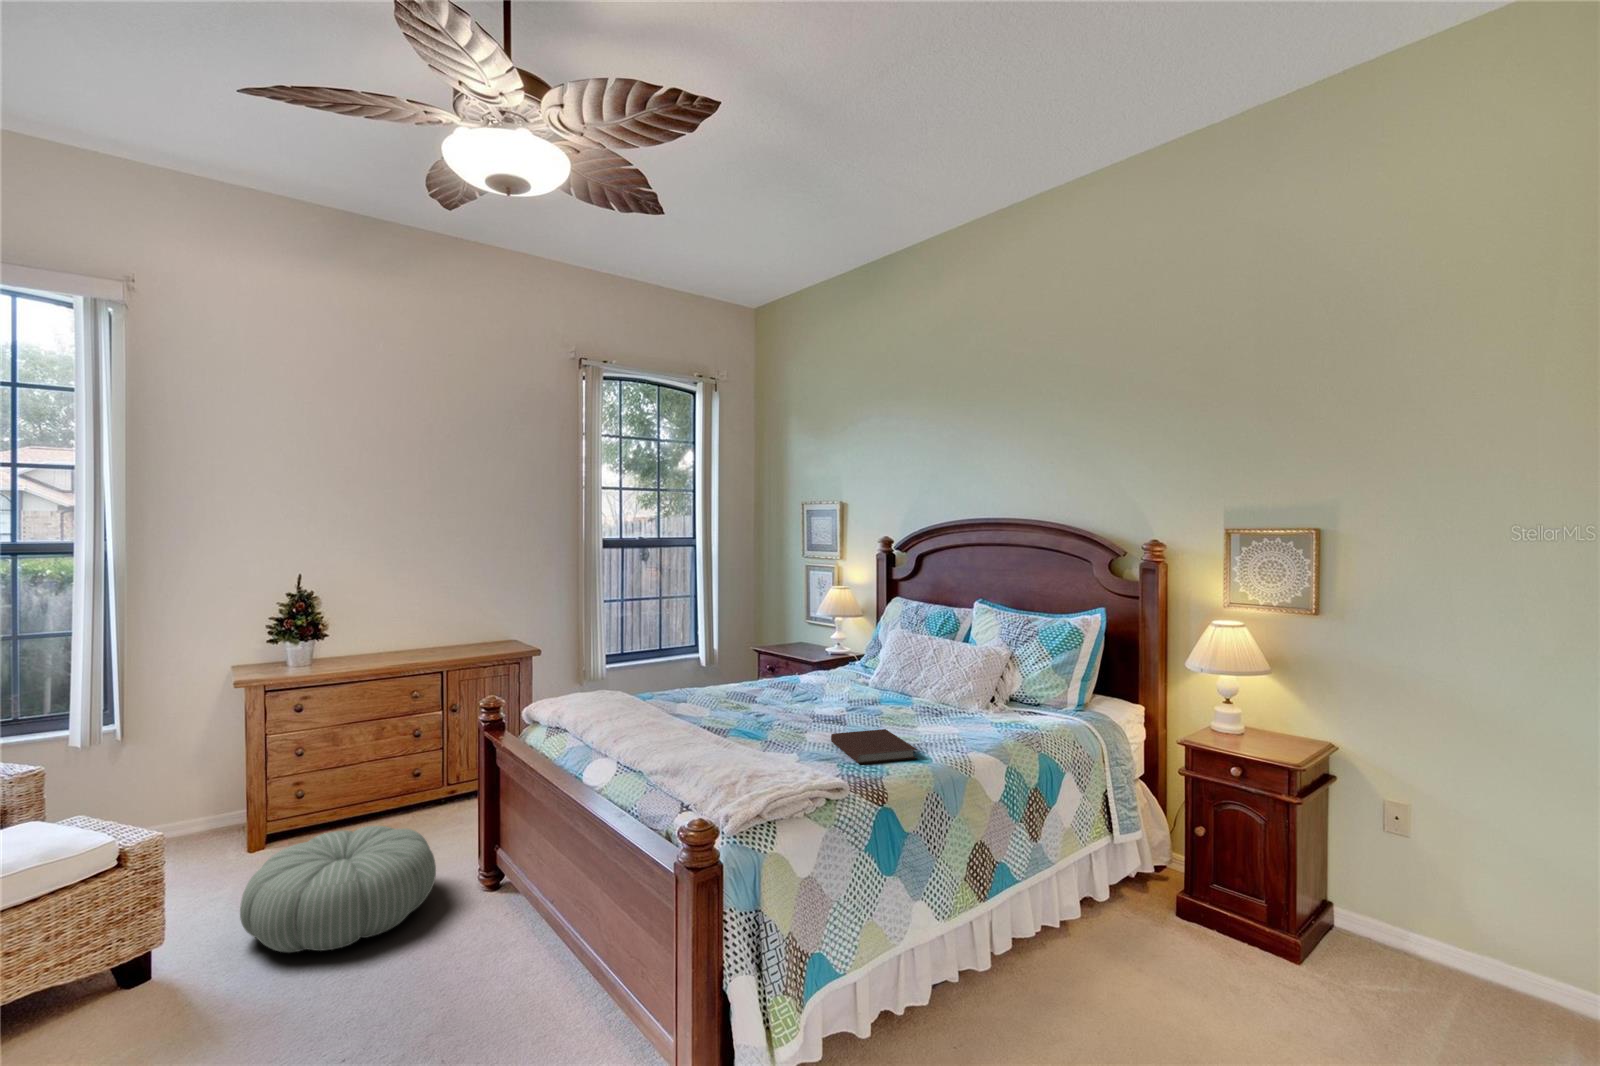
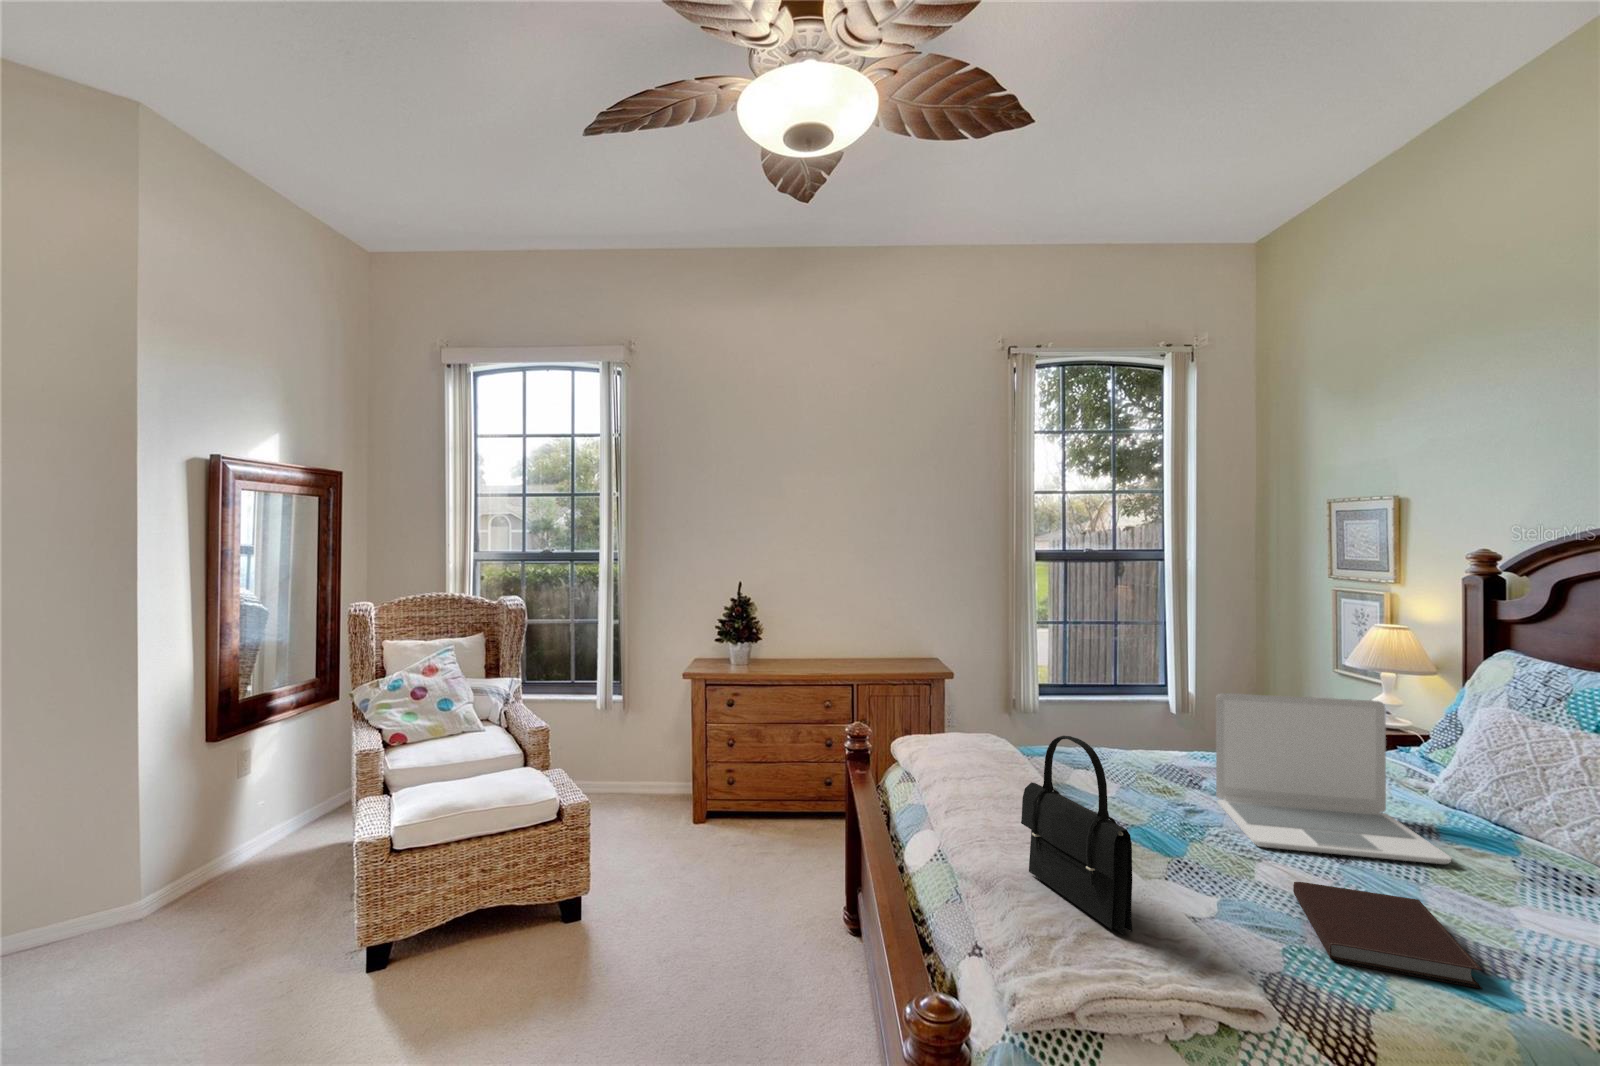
laptop: none [772,629,891,724] -> present [1216,693,1452,864]
handbag: none [694,661,773,773] -> present [1021,736,1132,935]
pouf: present [240,826,436,952] -> none [643,829,805,952]

